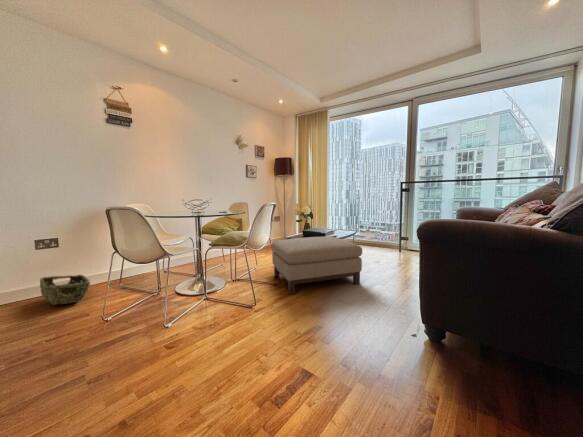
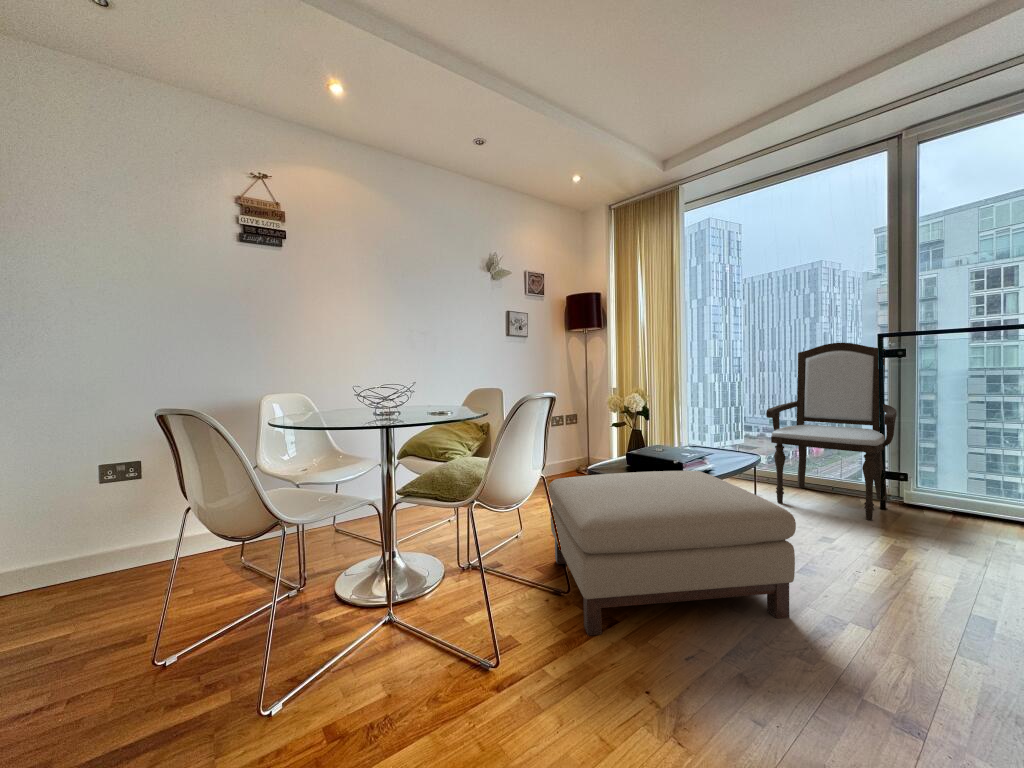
armchair: none [360,186,406,256] -> present [766,343,897,521]
woven basket: present [40,275,90,305] -> none [77,533,180,603]

